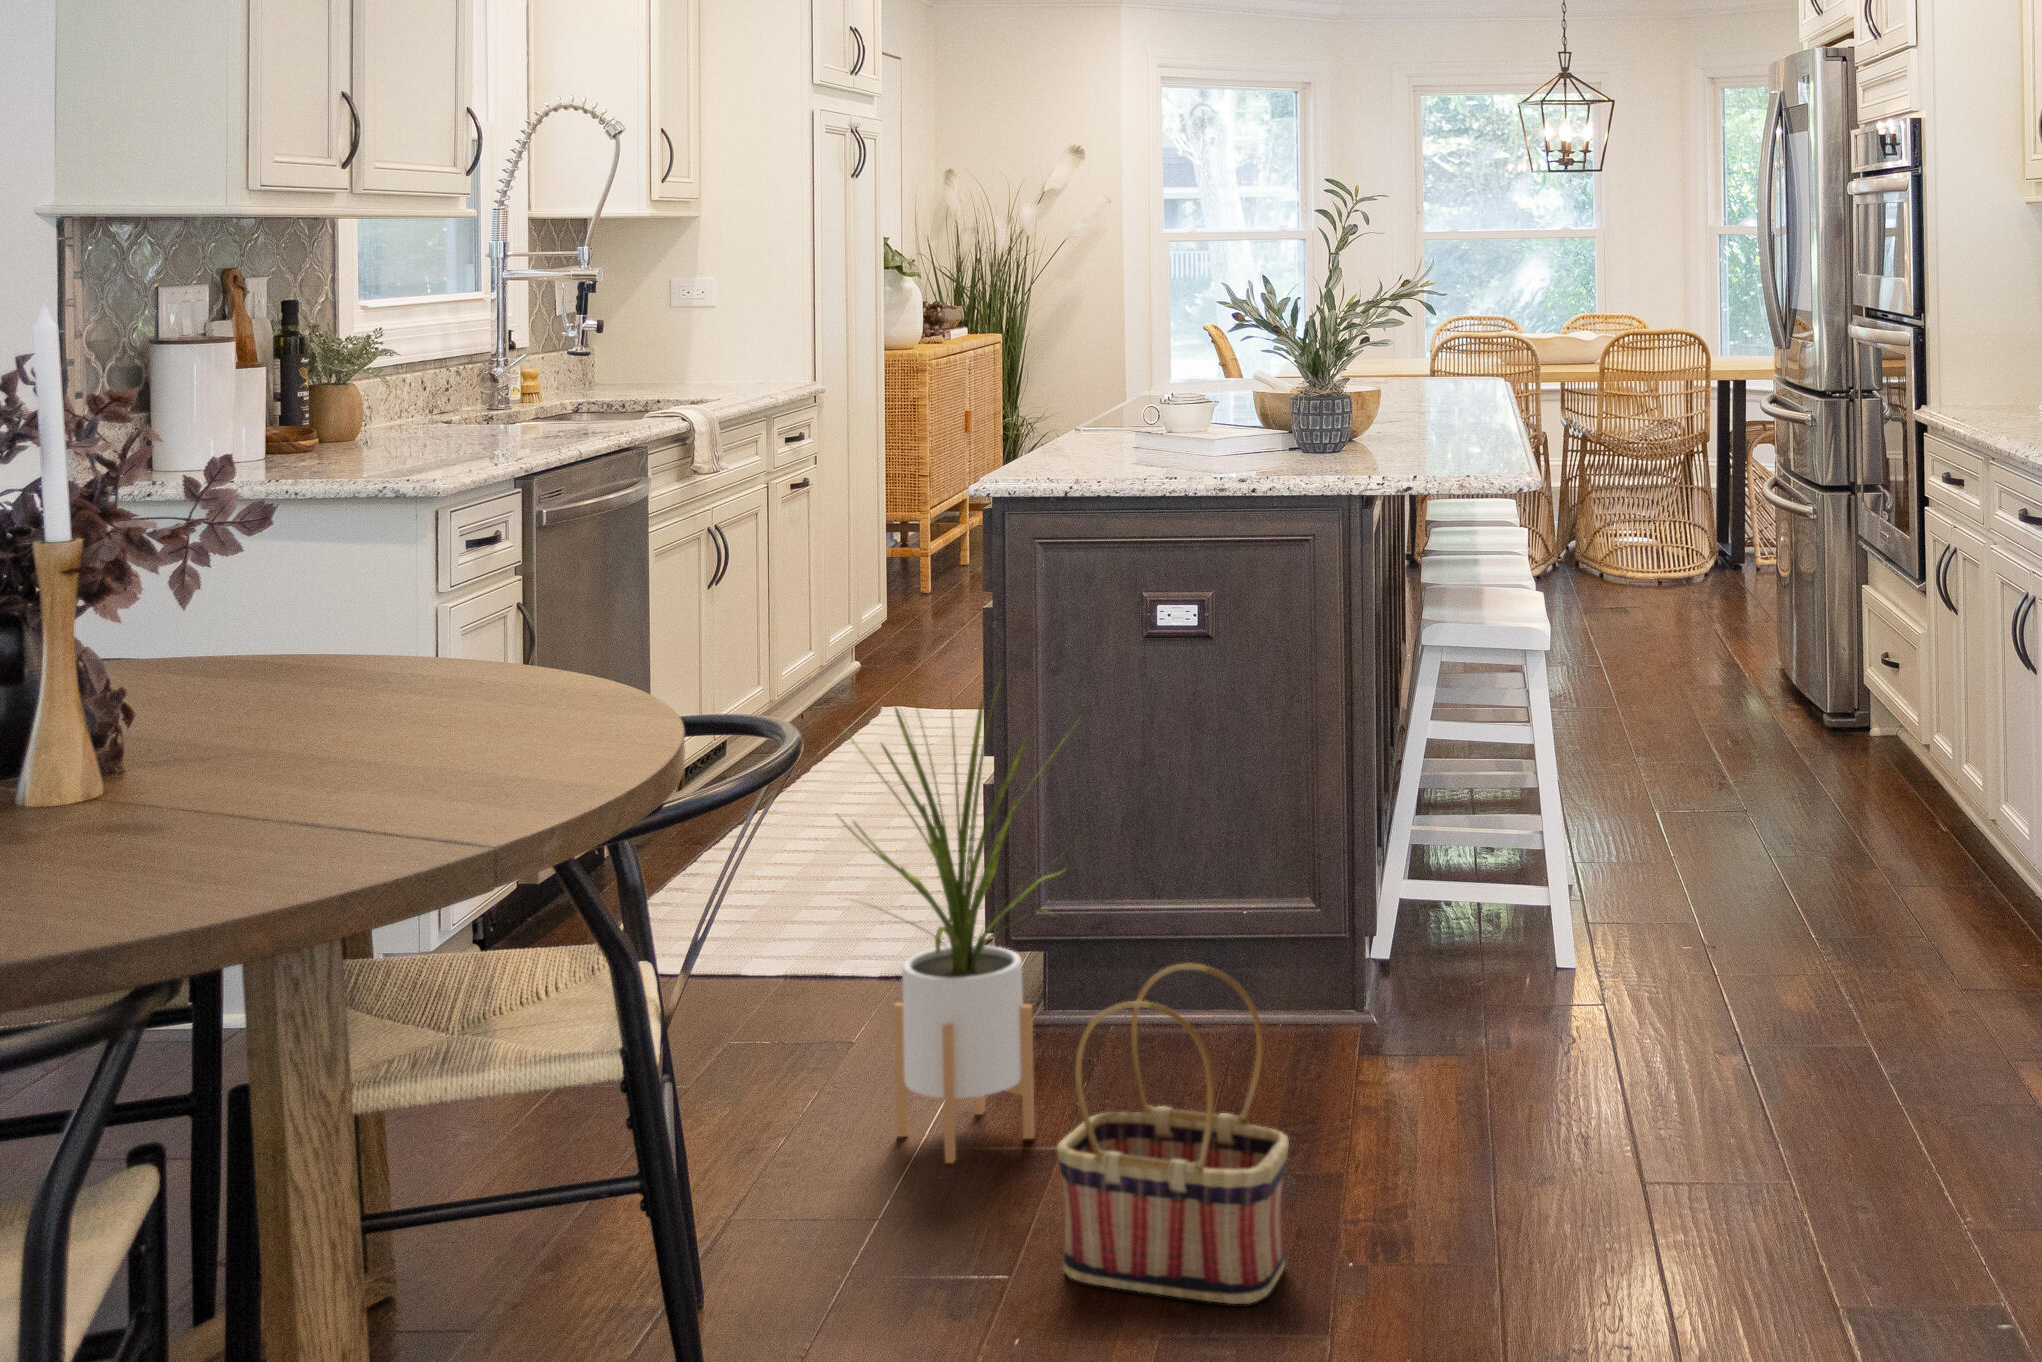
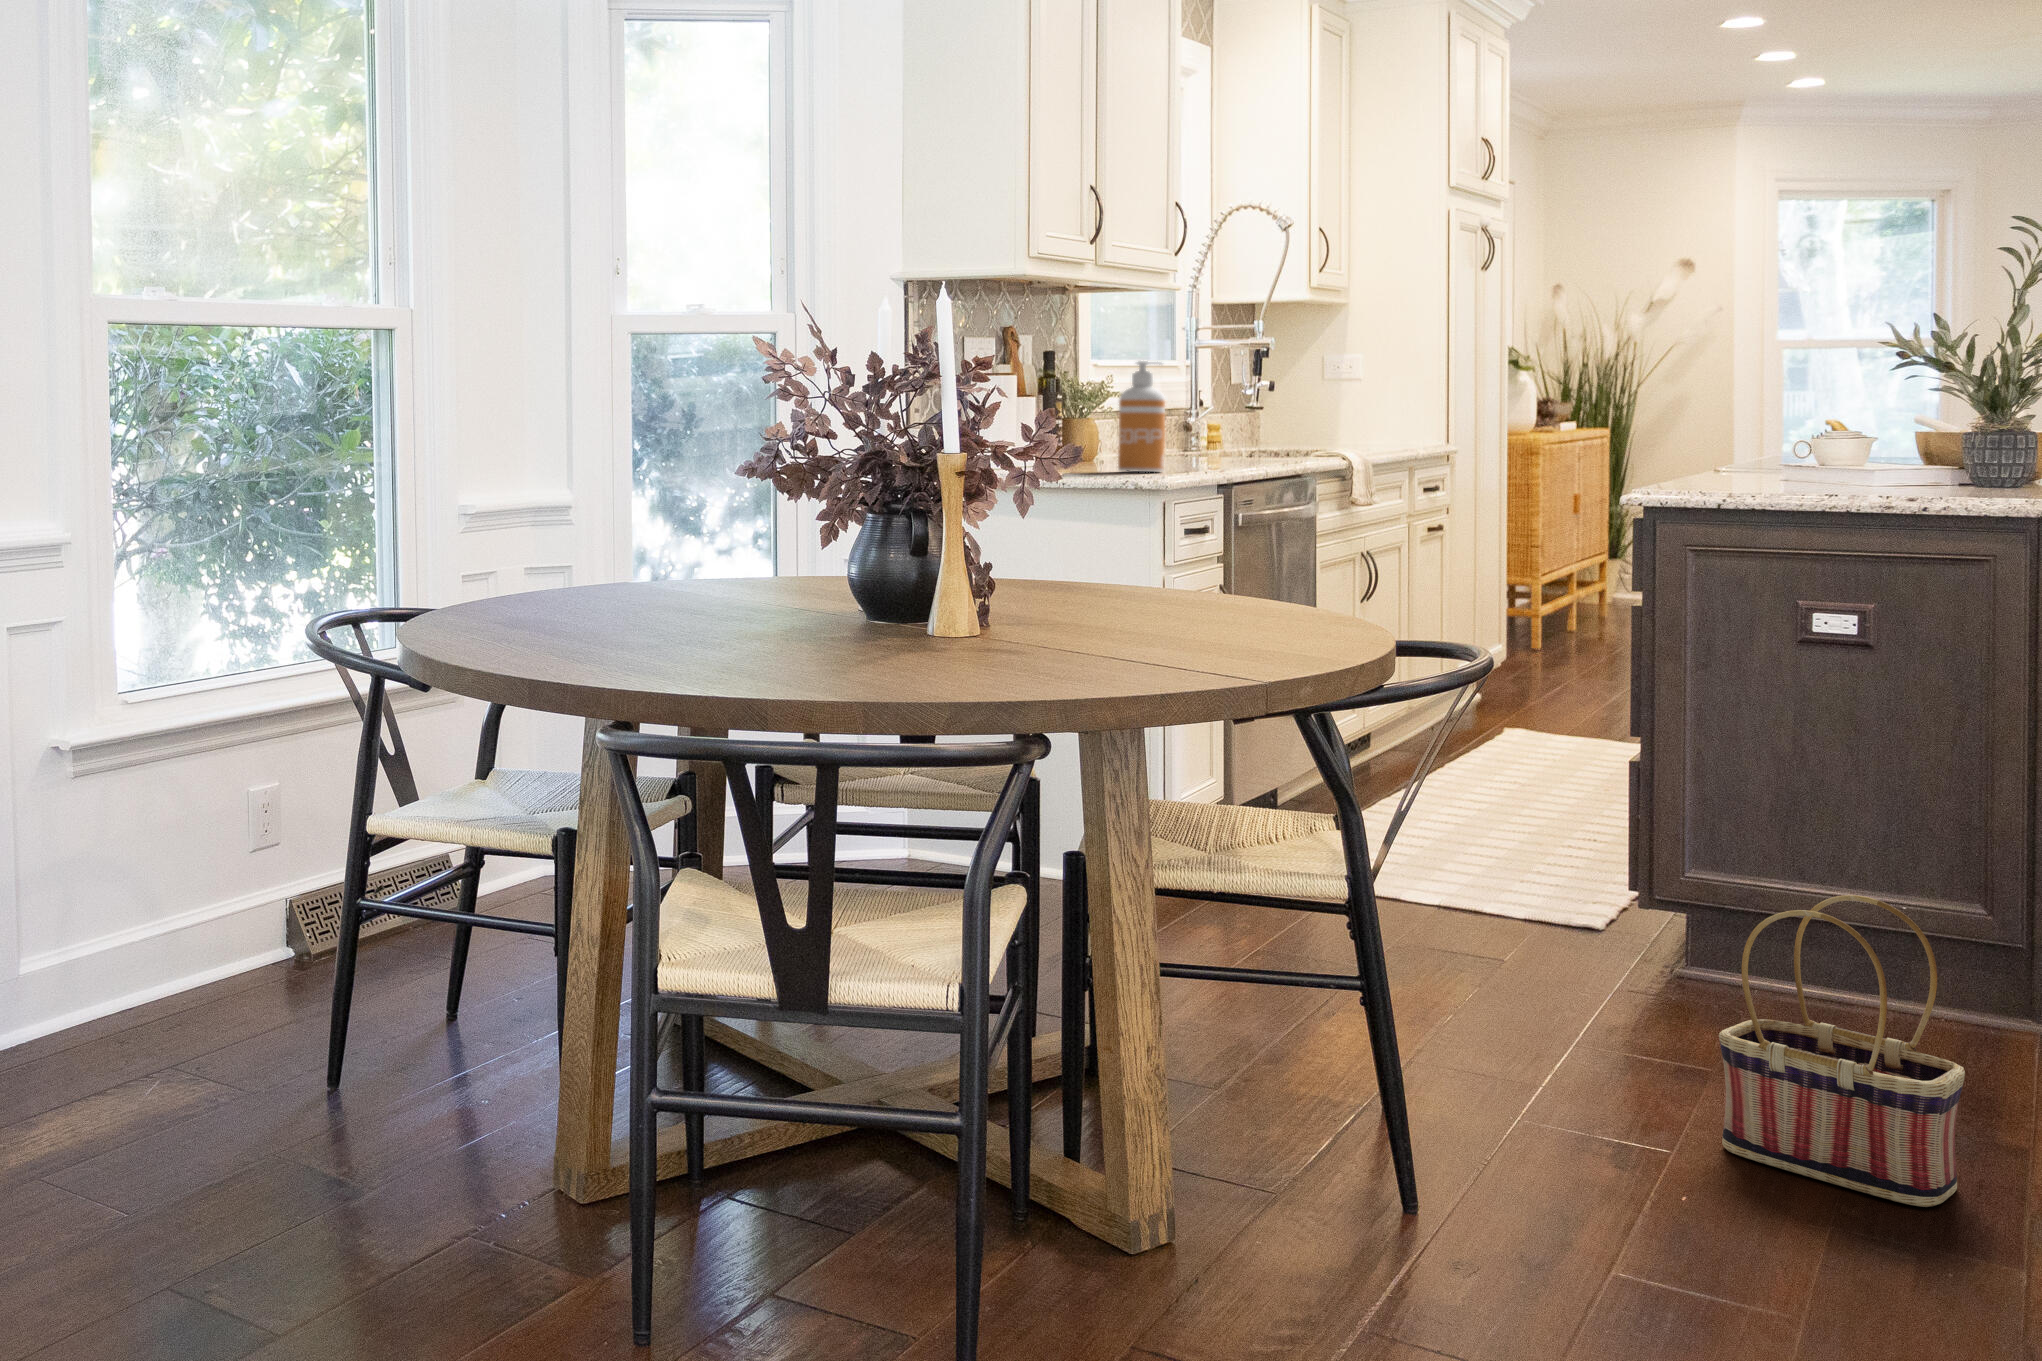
soap dispenser: none [369,325,436,471] -> present [1118,361,1165,472]
house plant: present [842,675,1065,1163] -> none [1504,631,1747,1054]

